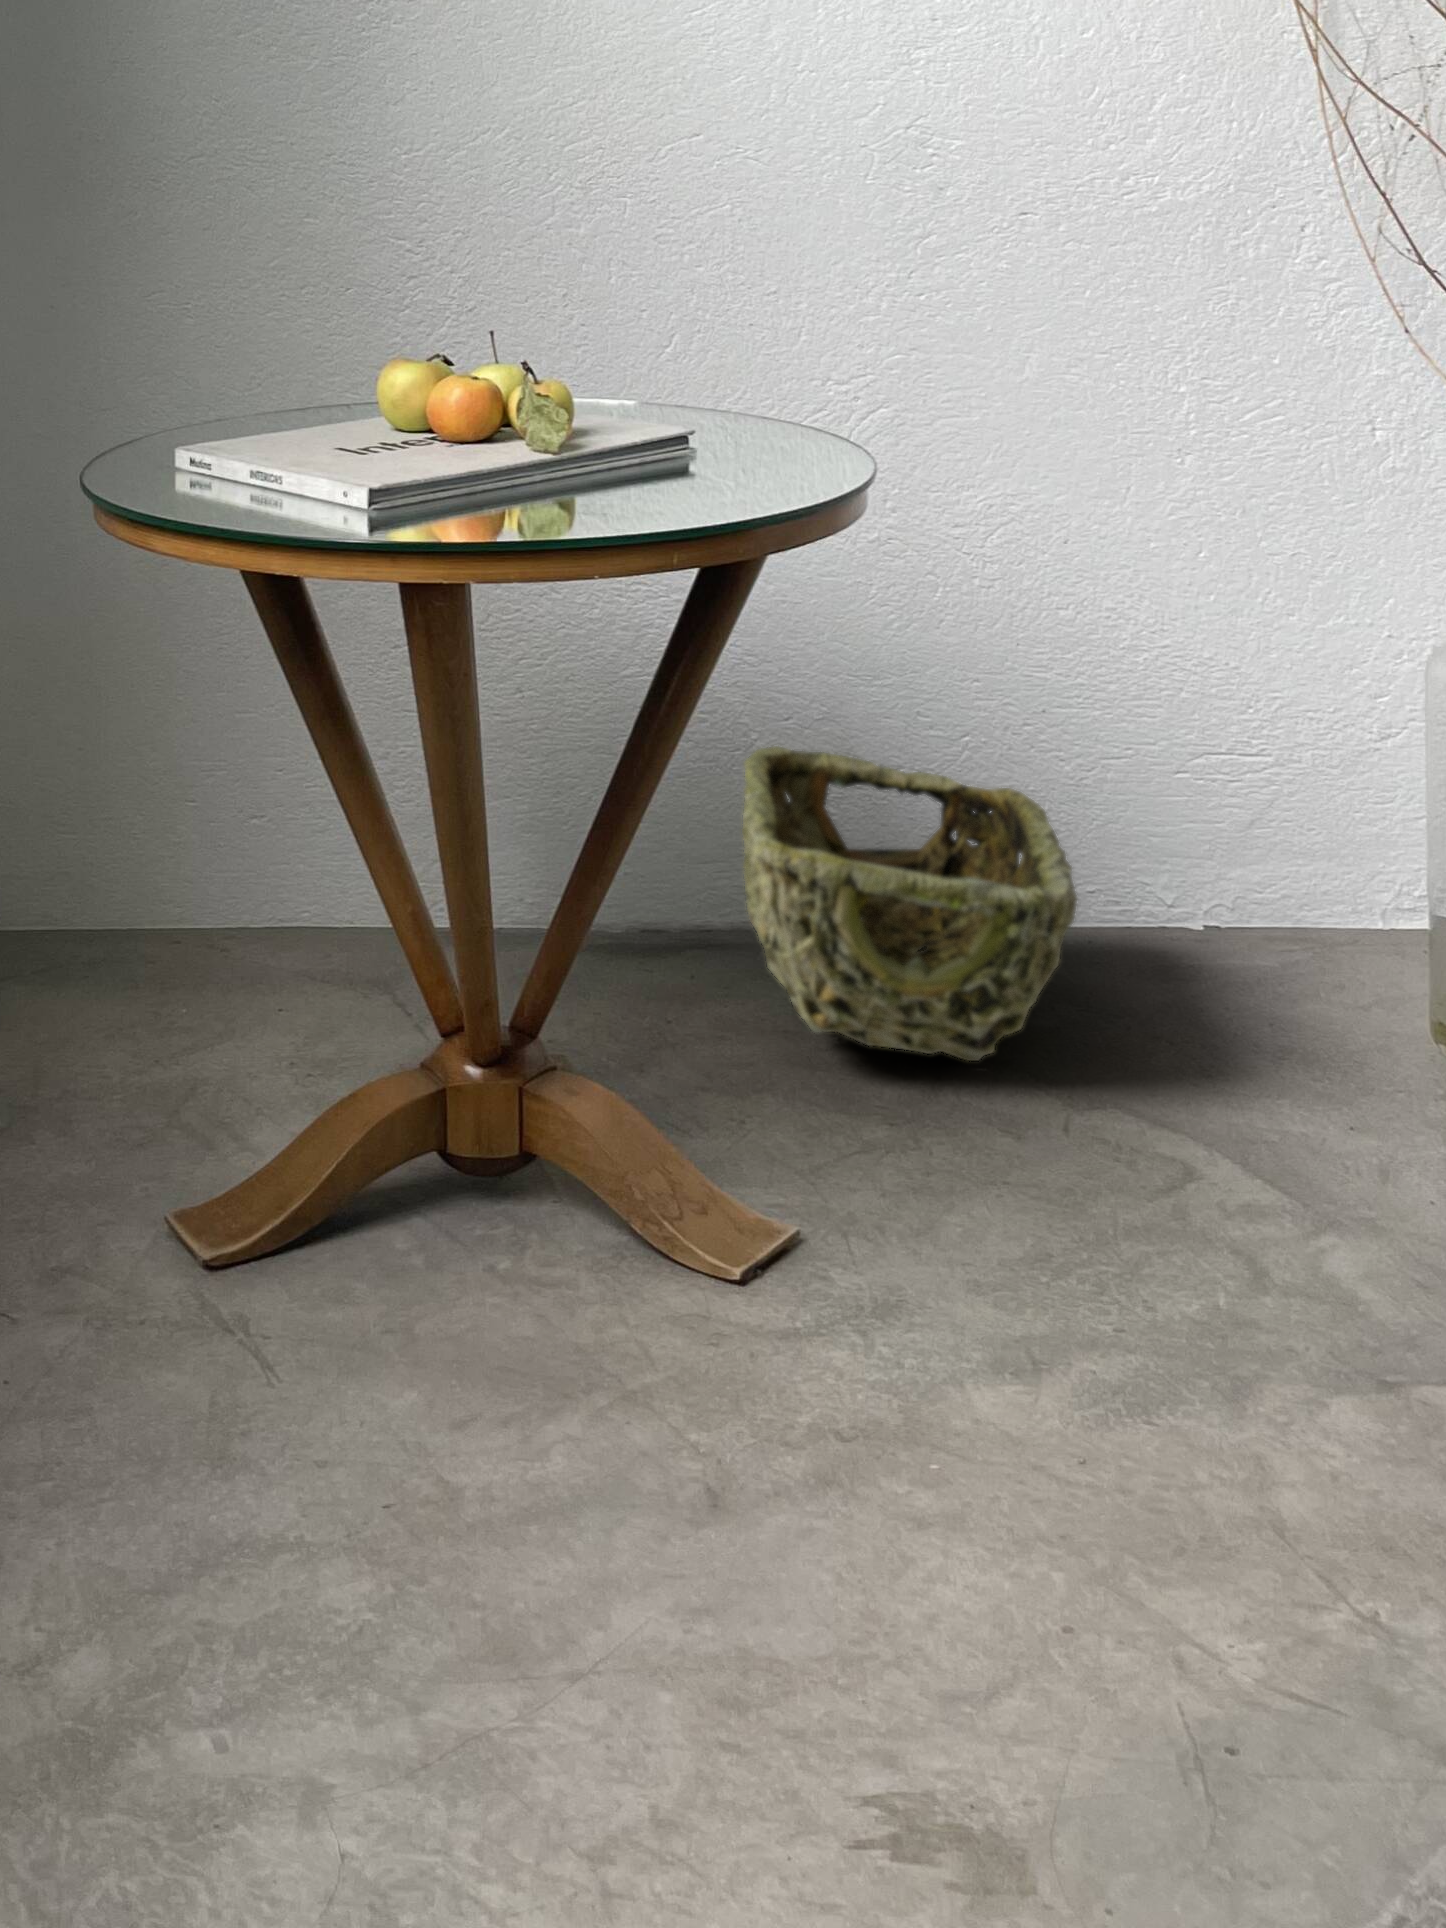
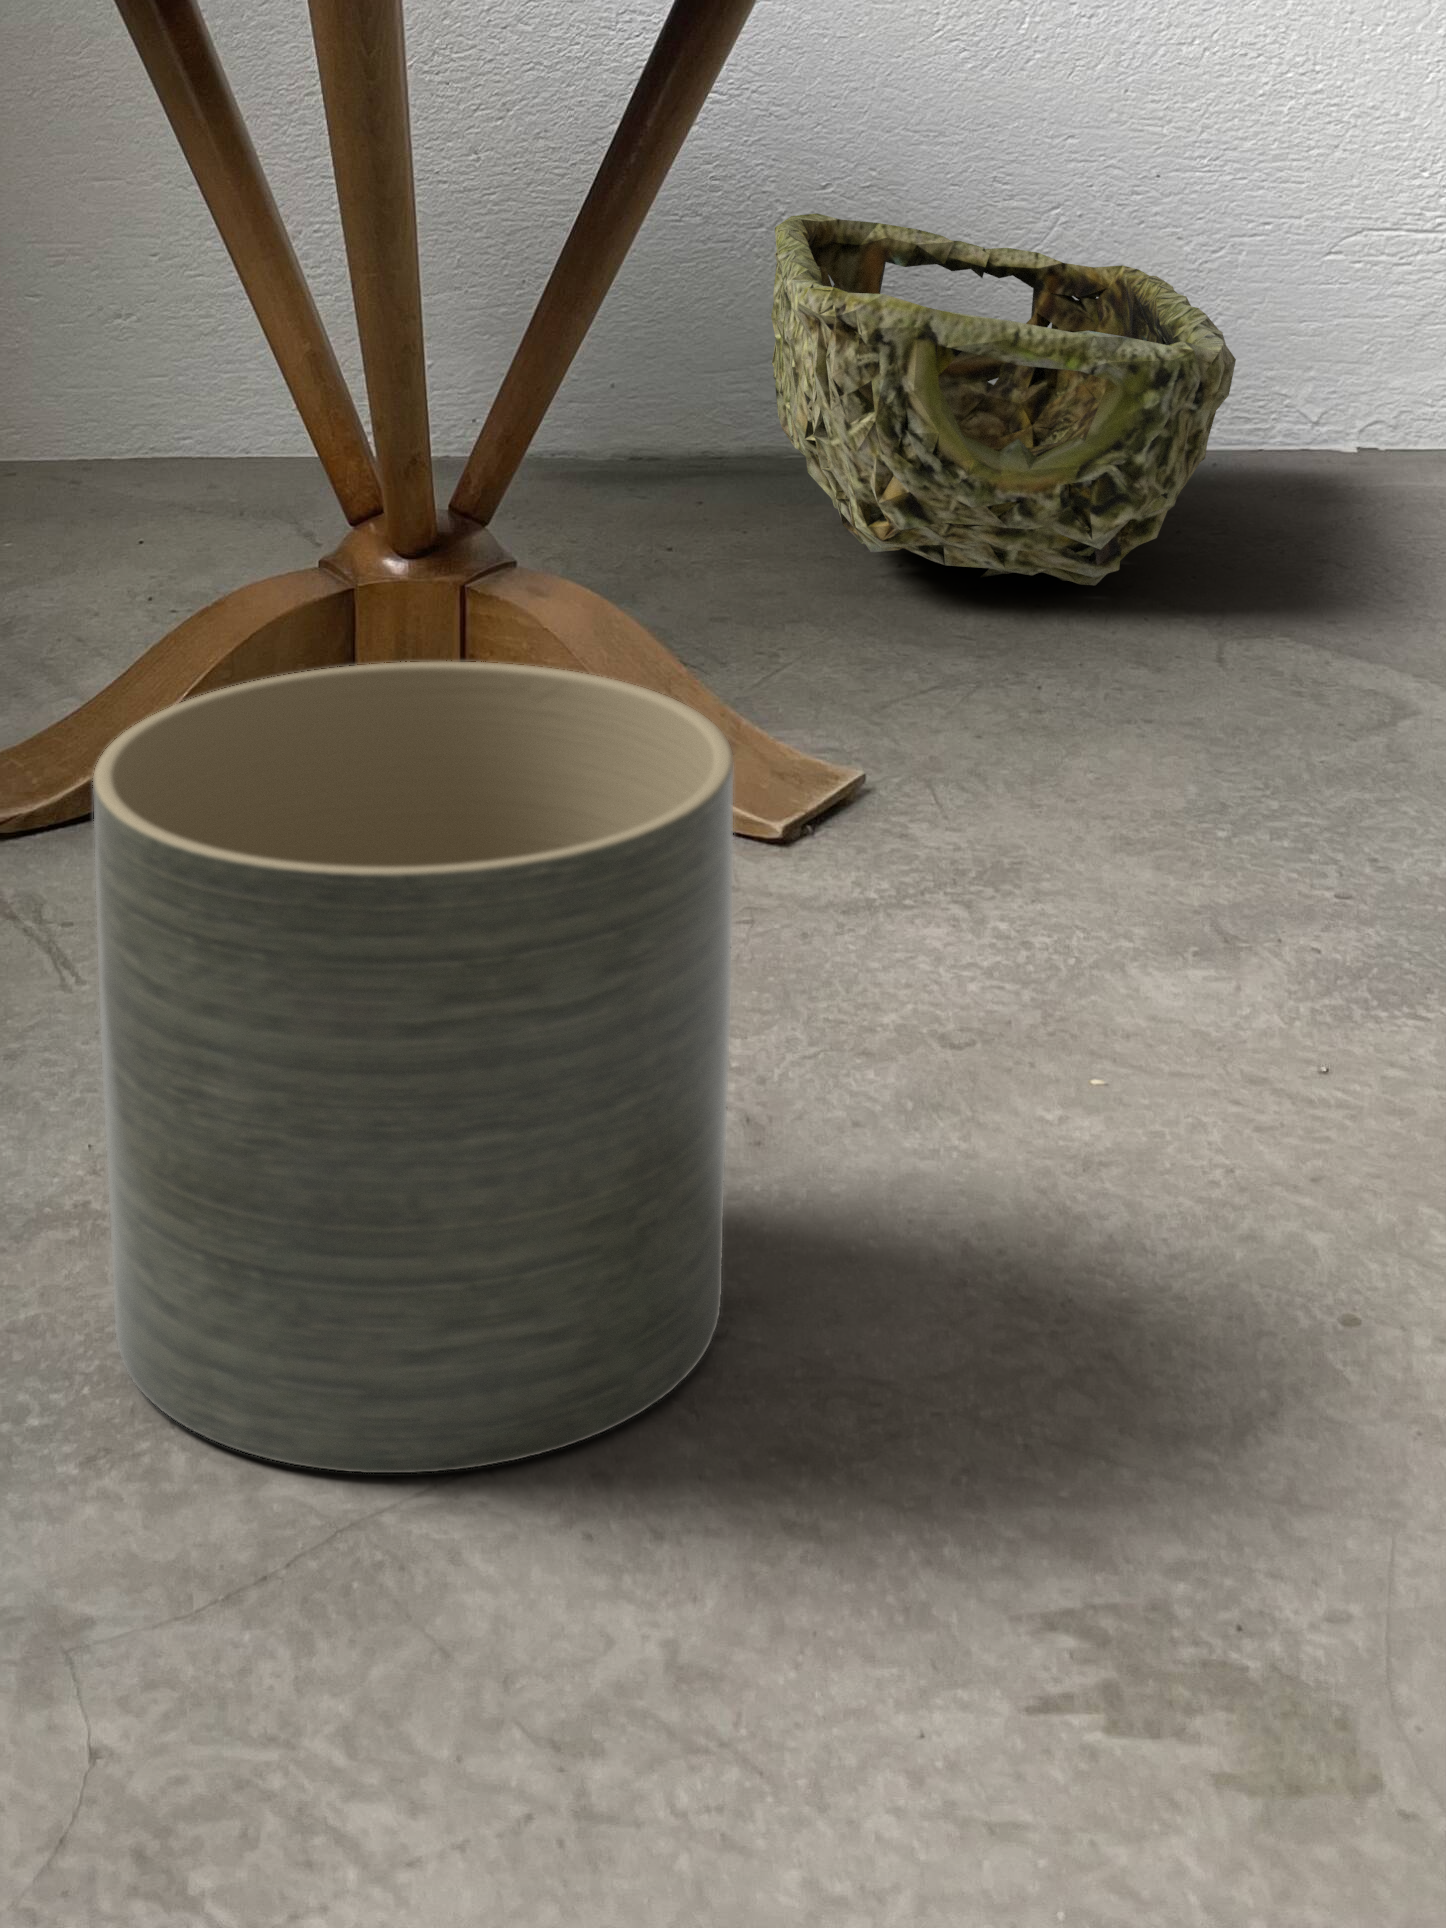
planter: none [317,1210,695,1730] -> present [93,662,733,1473]

